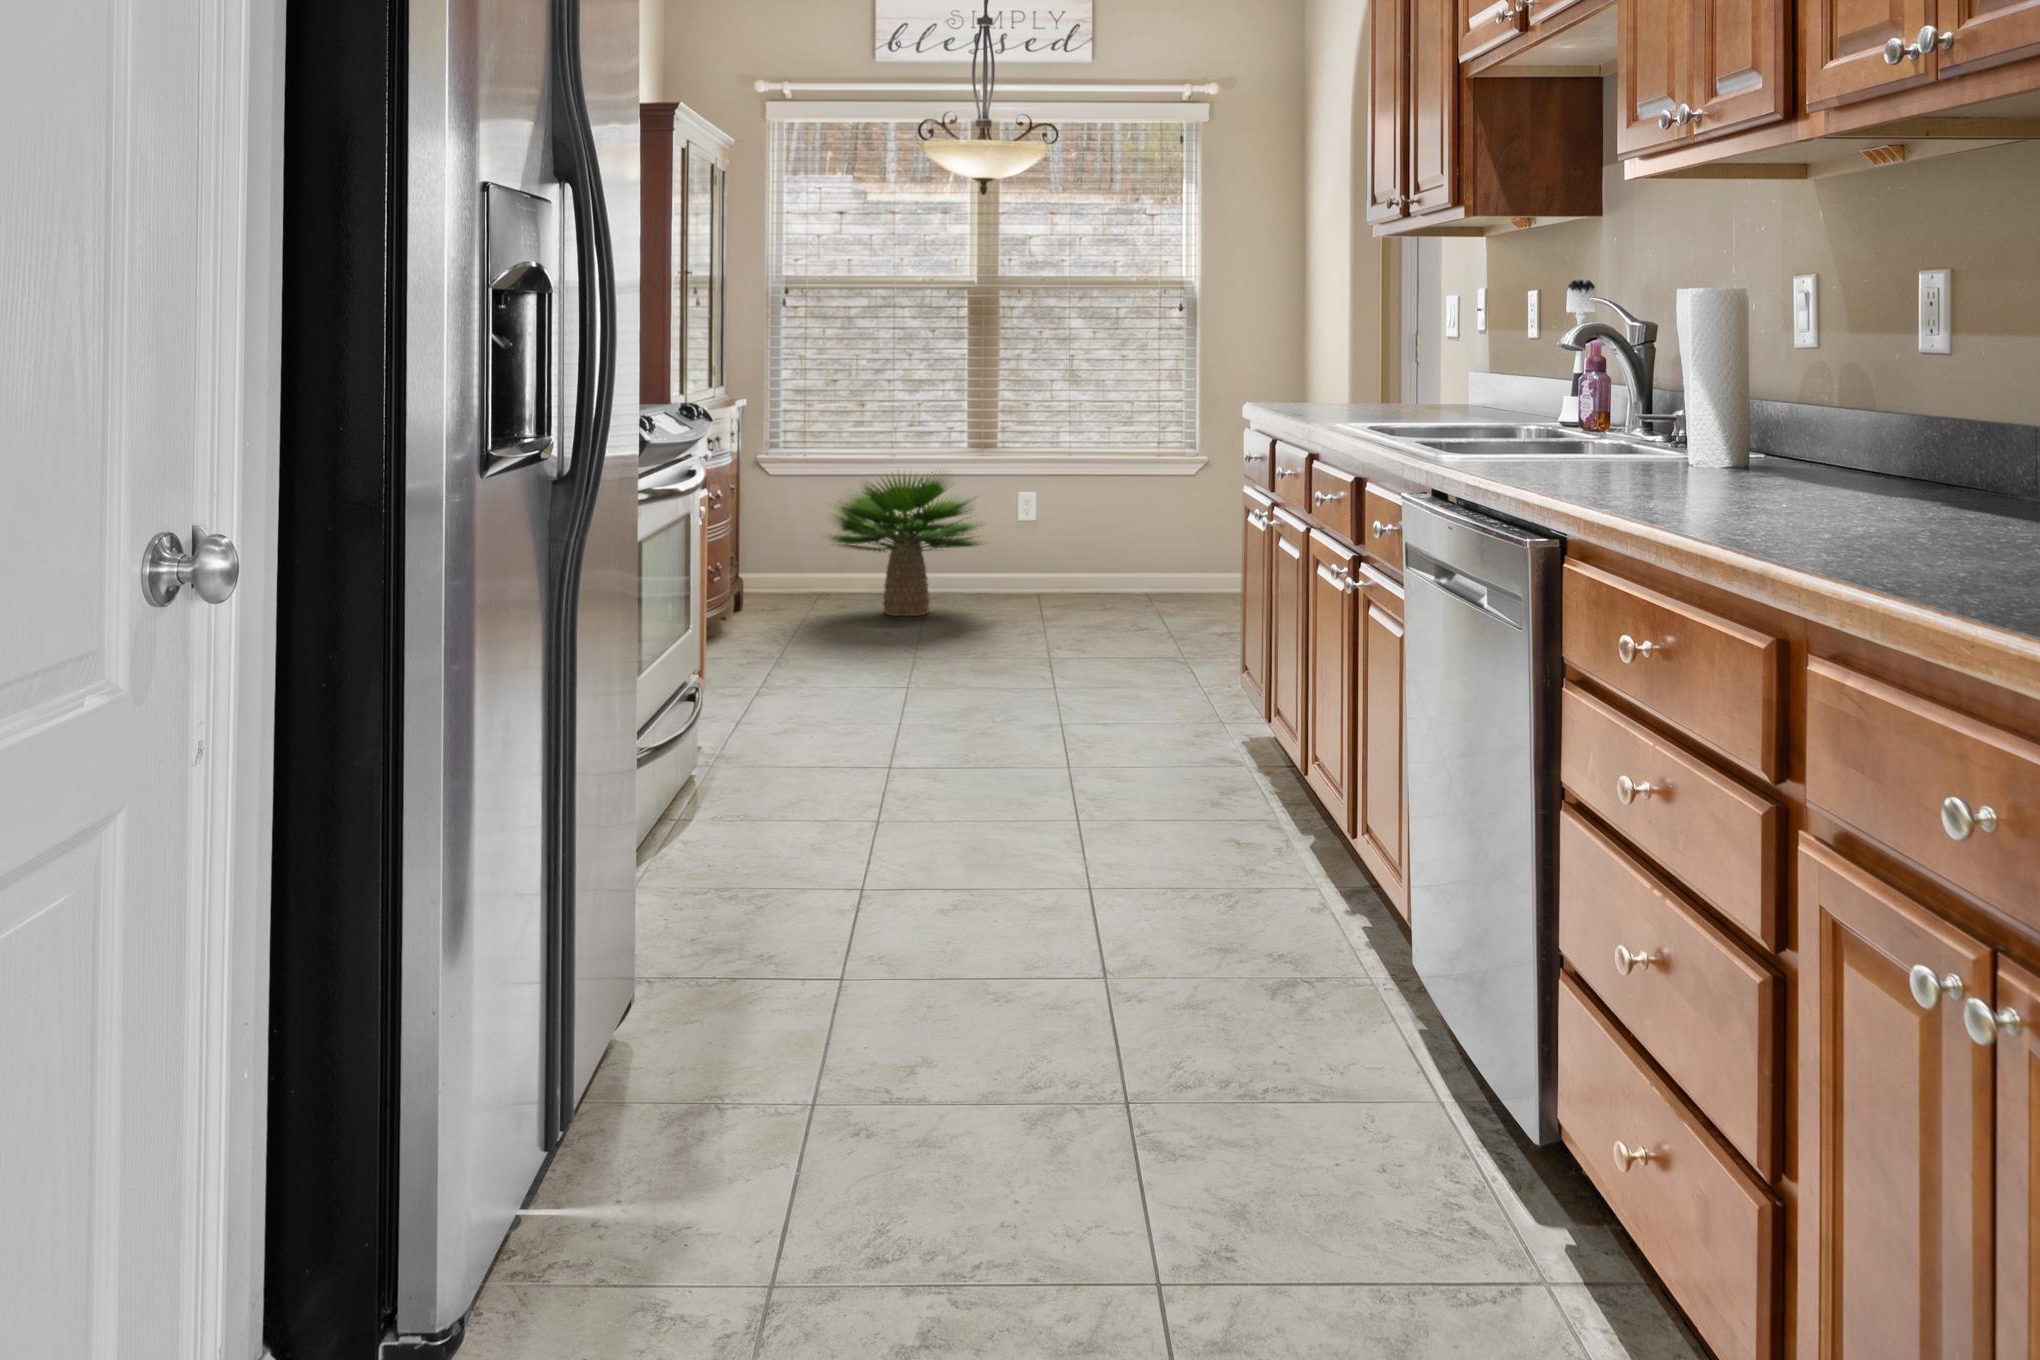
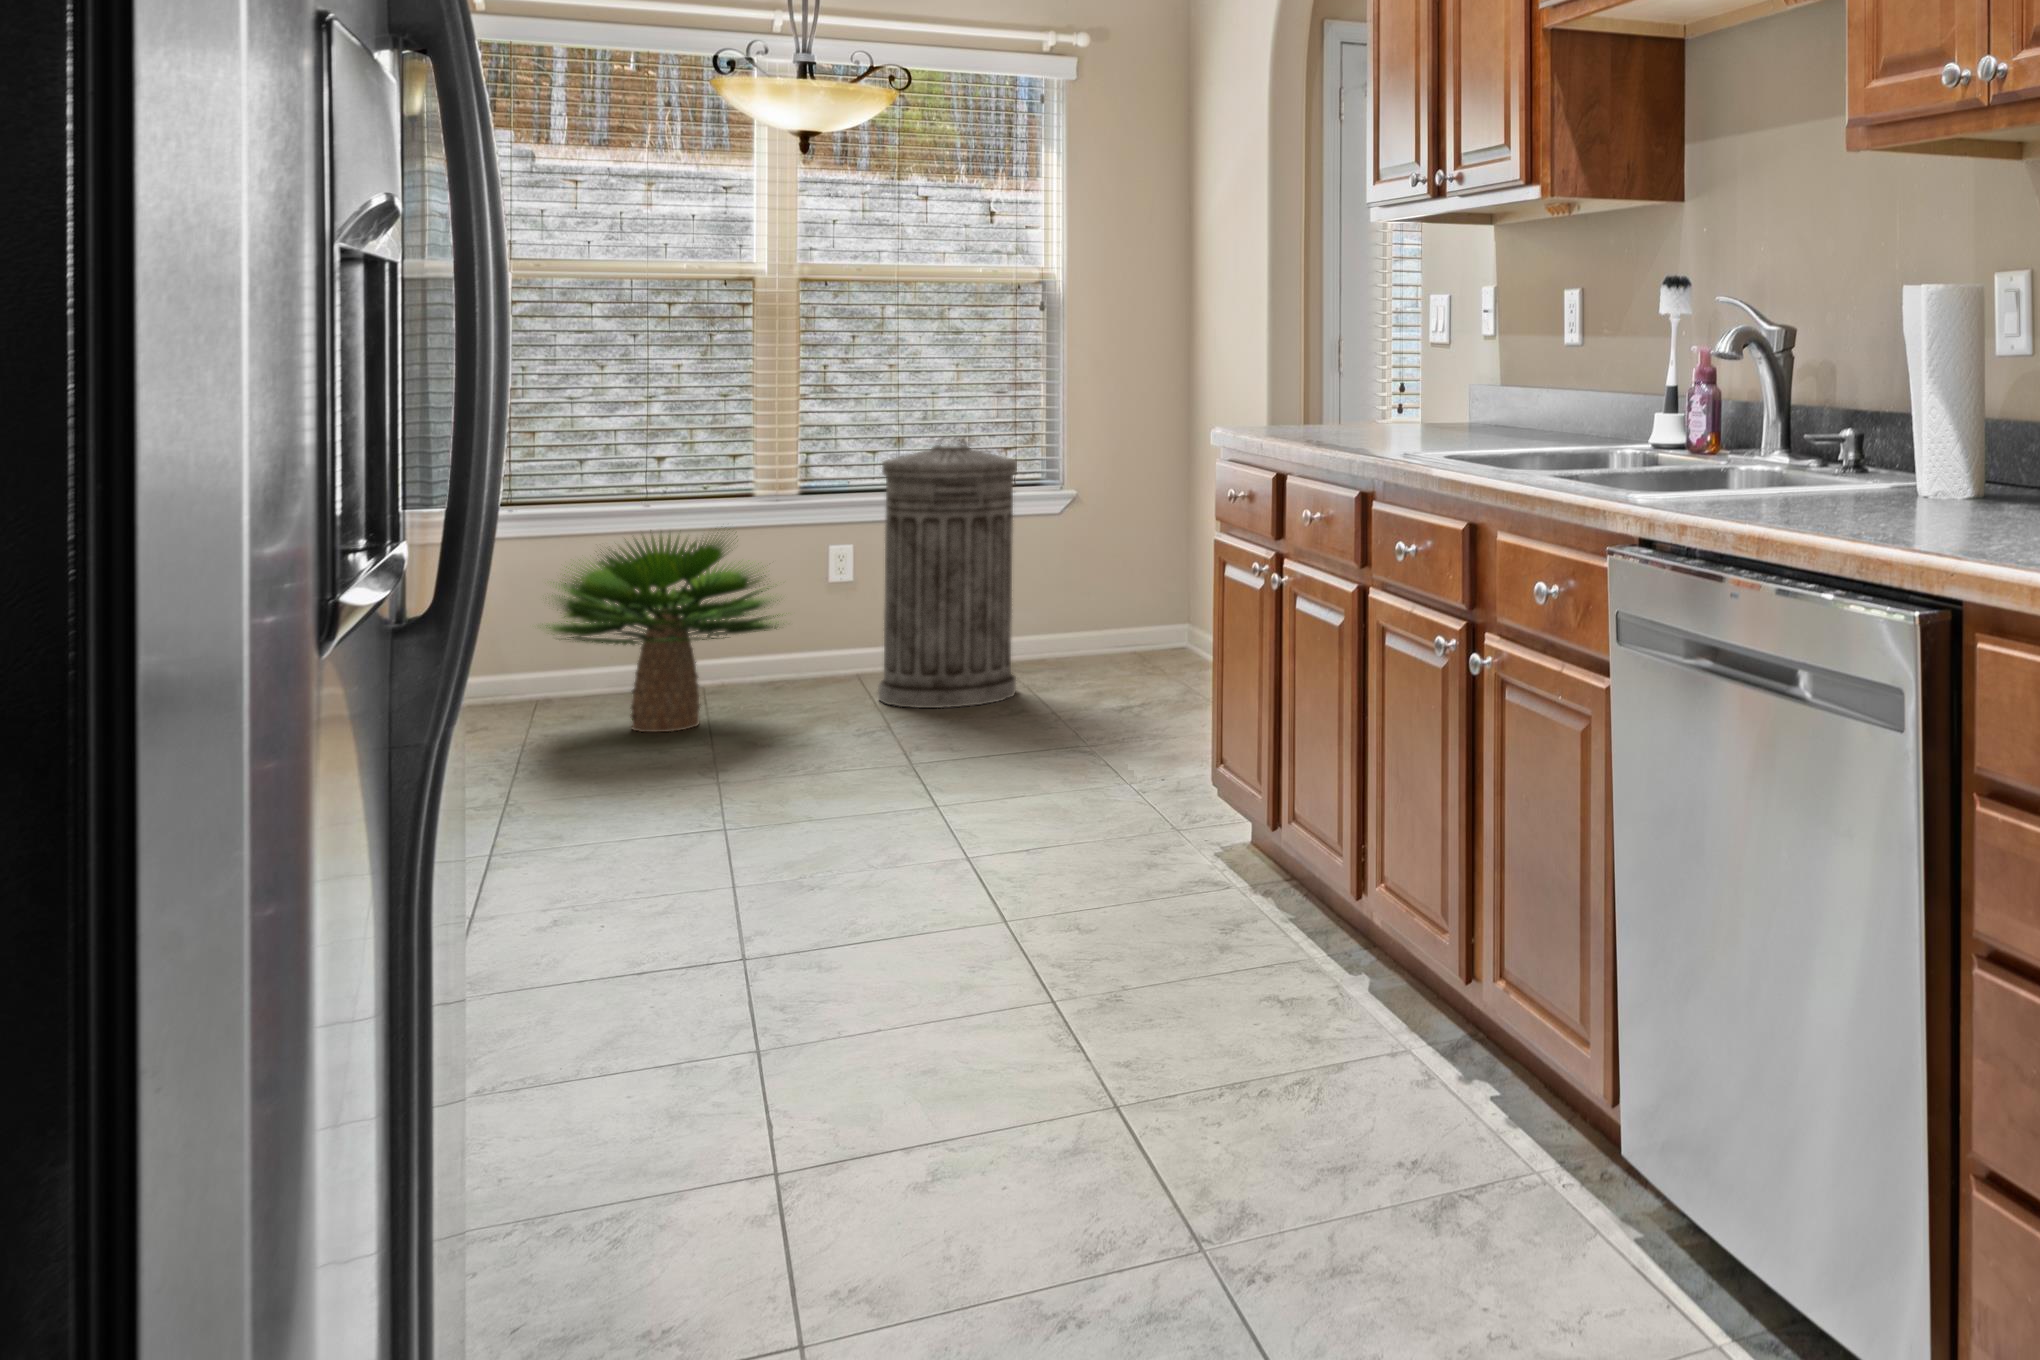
trash can: none [1056,406,1158,614] -> present [878,440,1017,708]

